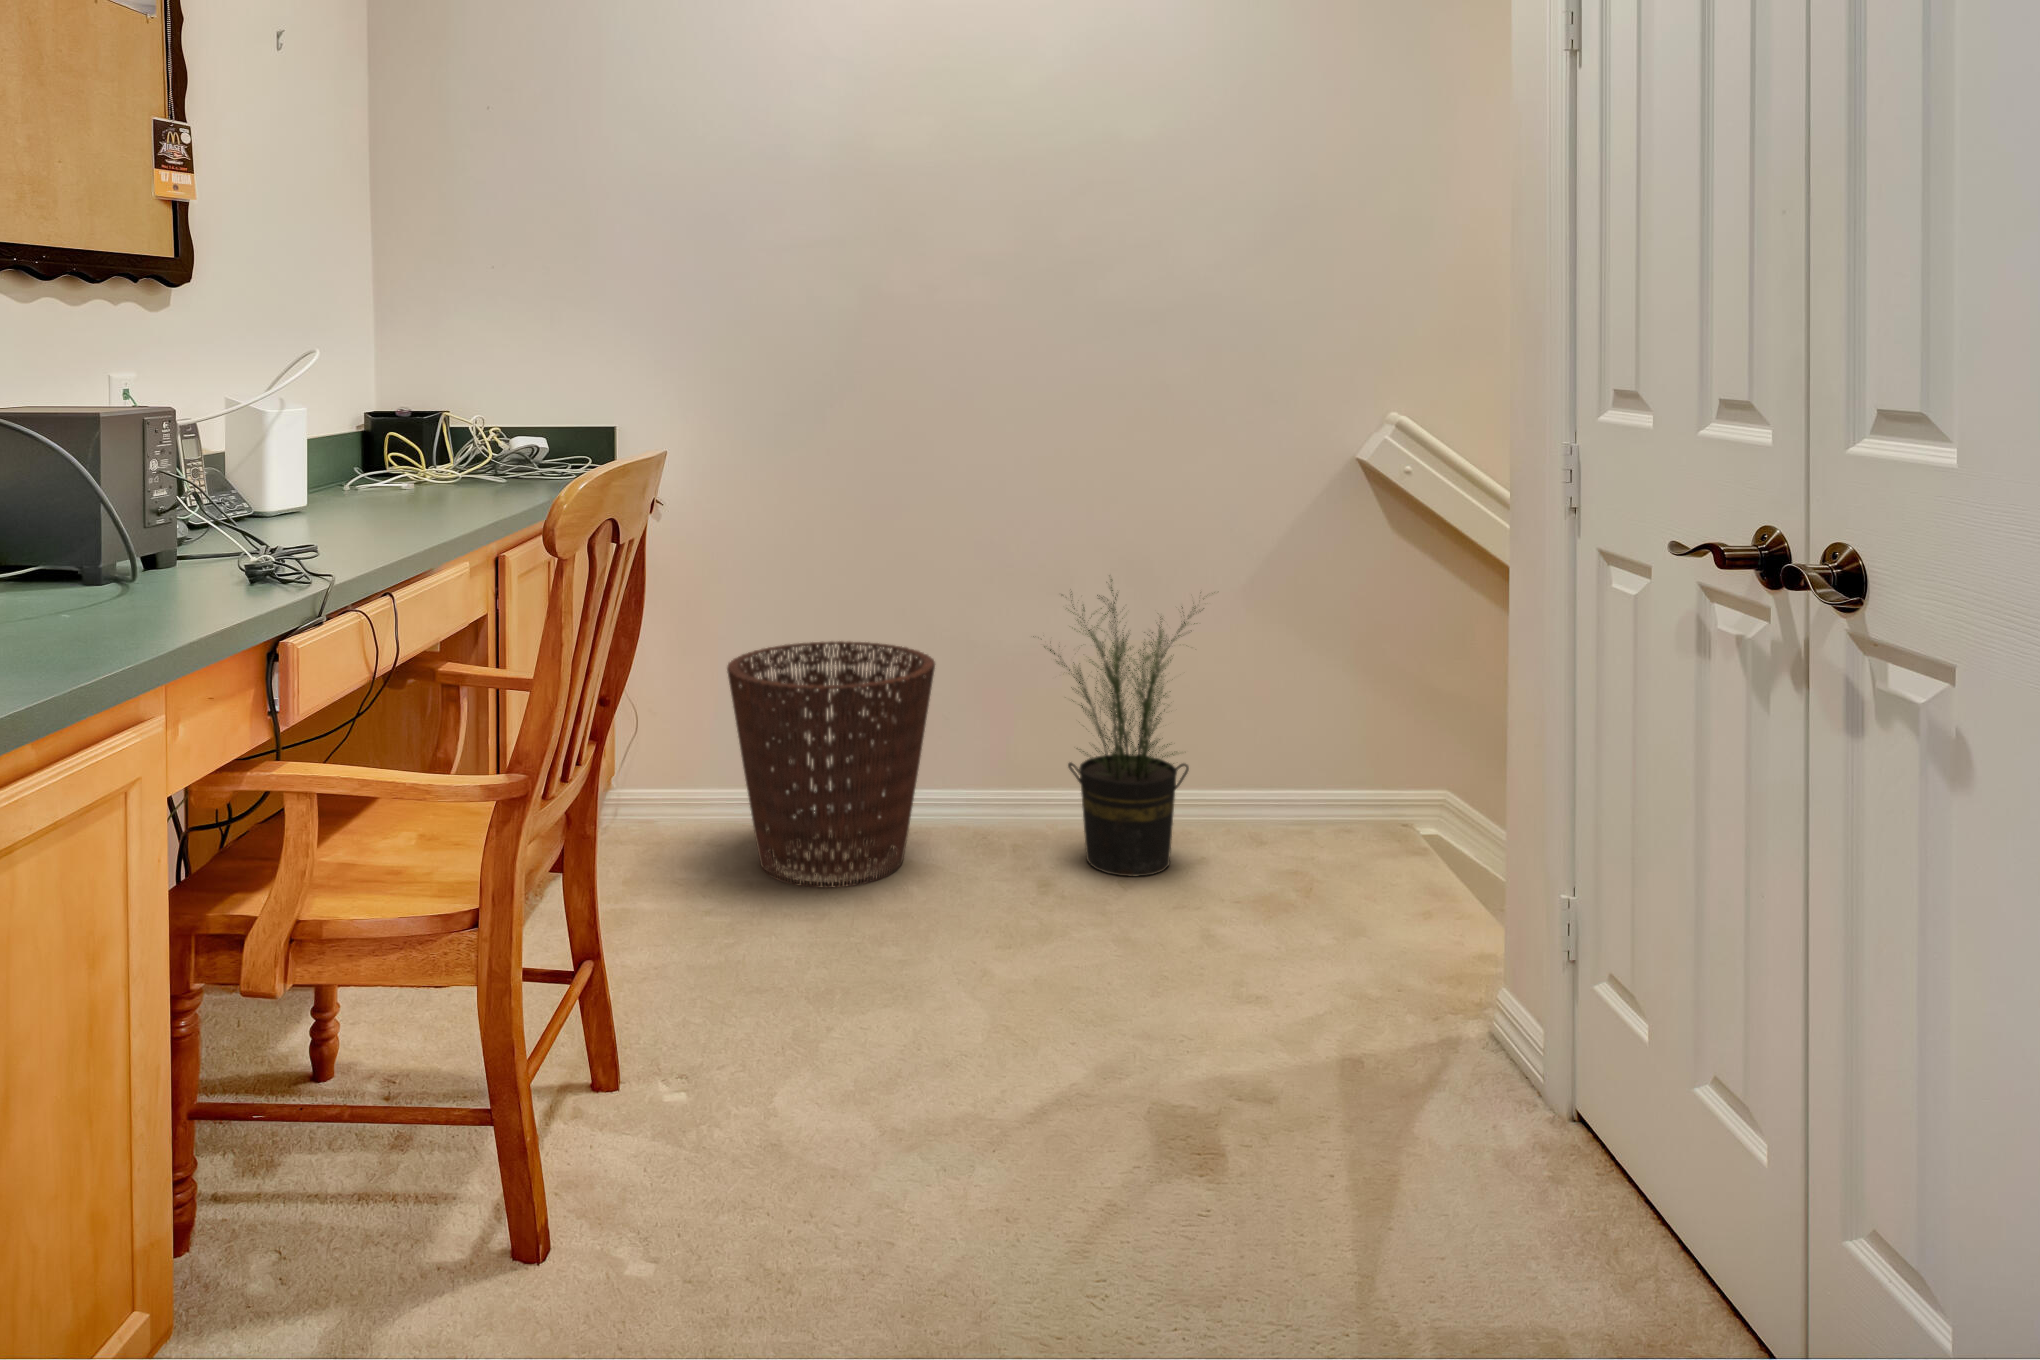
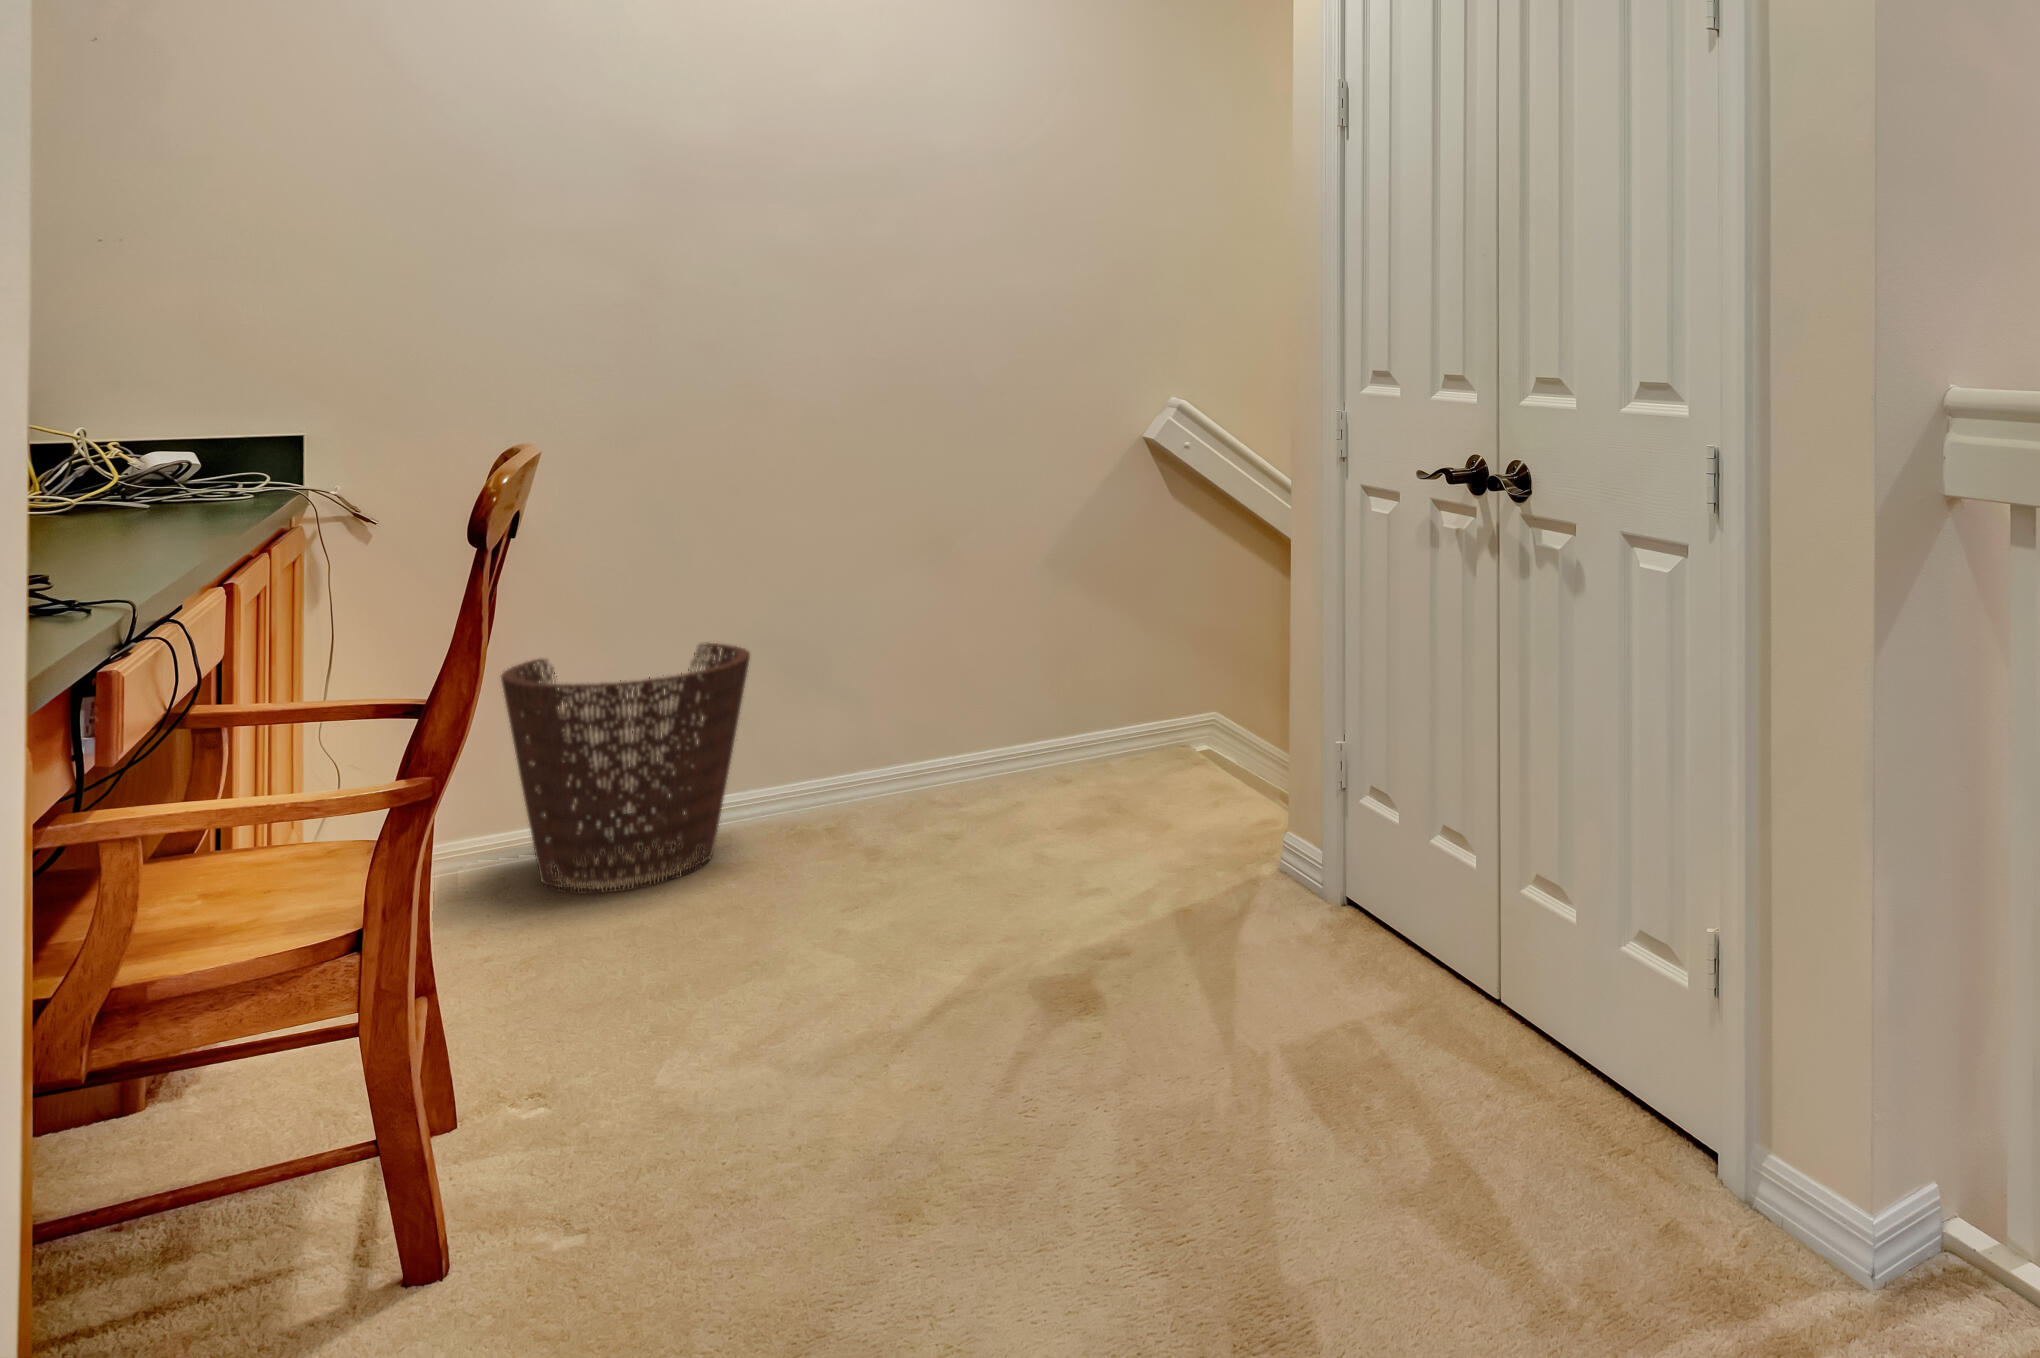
potted plant: present [1033,579,1213,877] -> none [848,554,1035,827]

